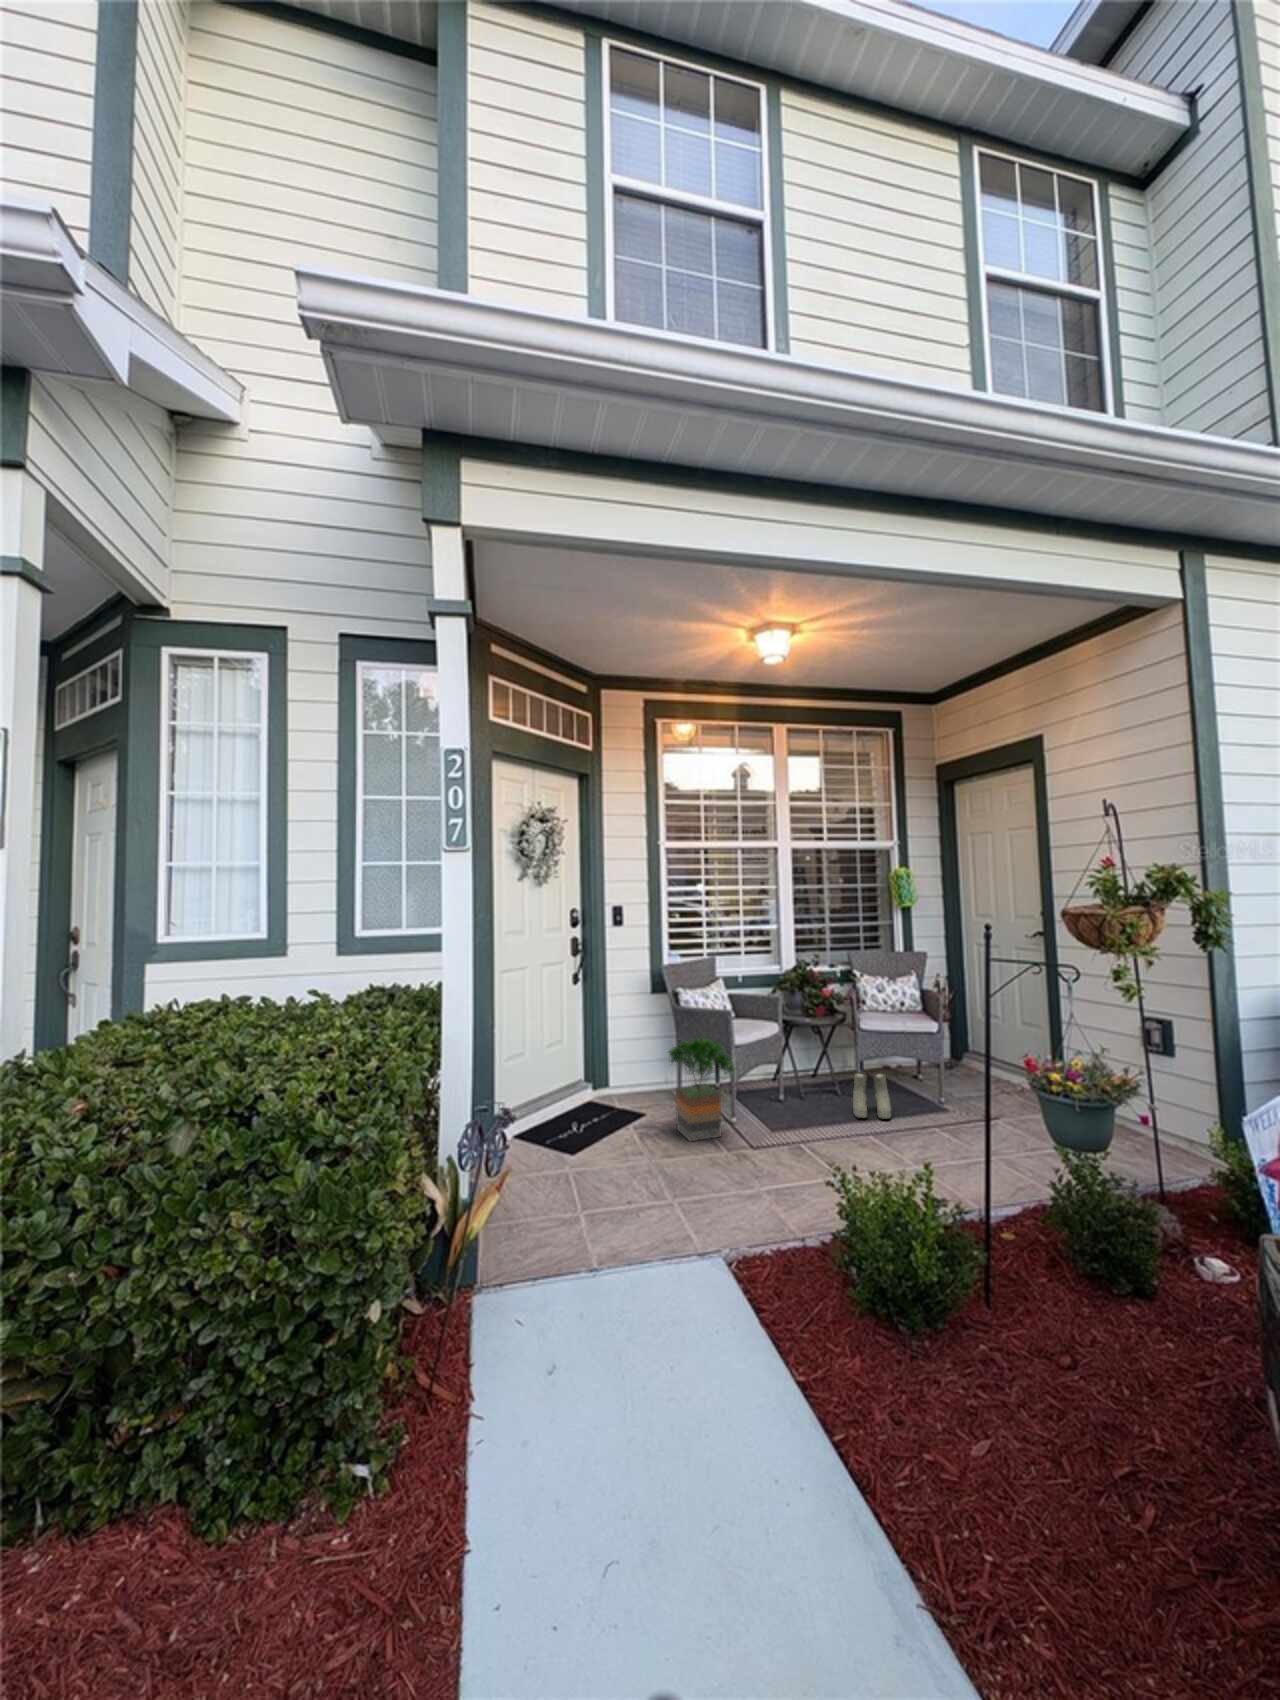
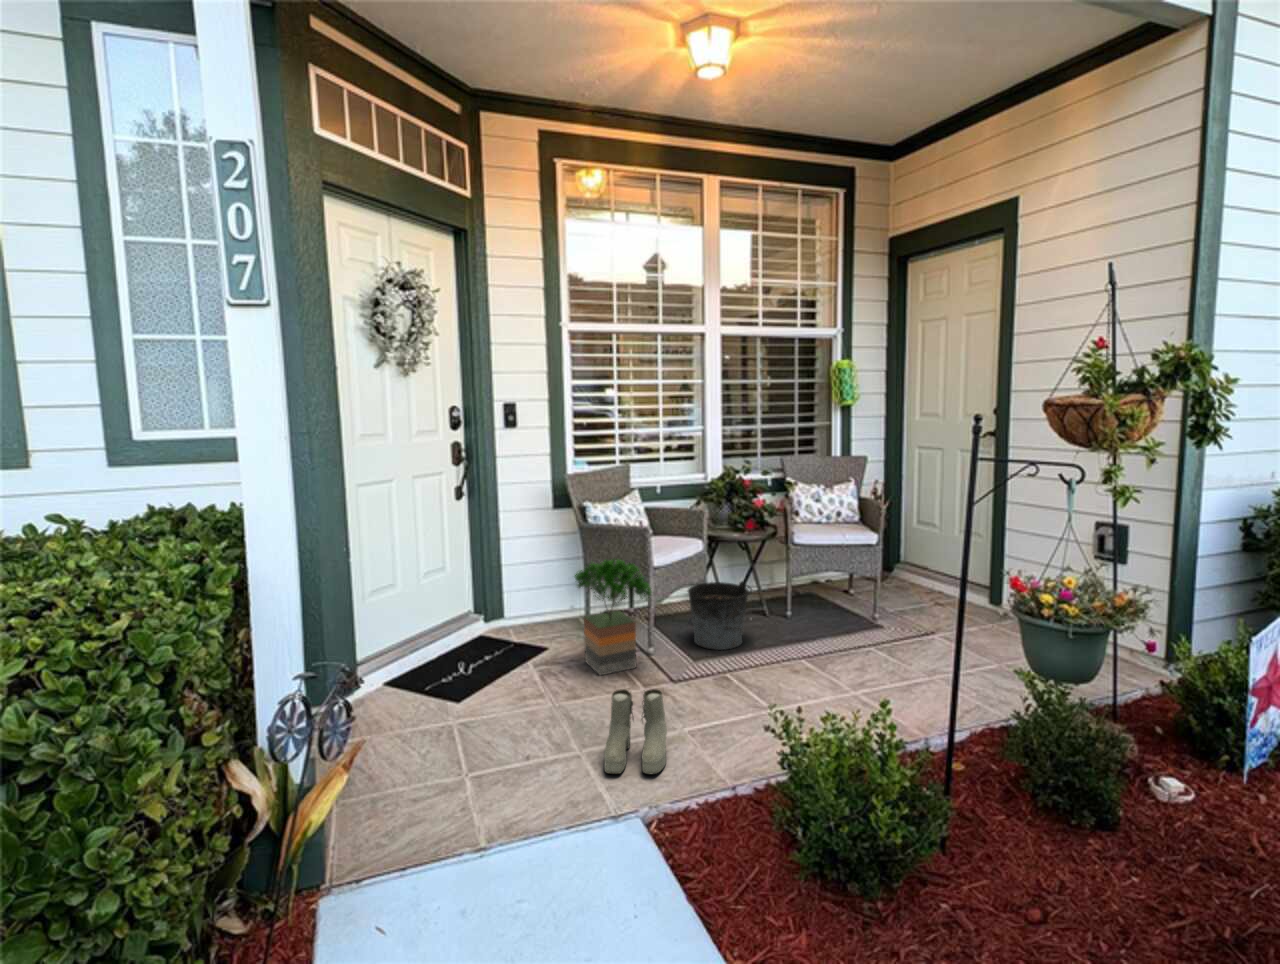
bucket: none [766,1063,824,1125] -> present [688,582,752,650]
boots: present [853,1072,891,1119] -> present [604,689,667,774]

